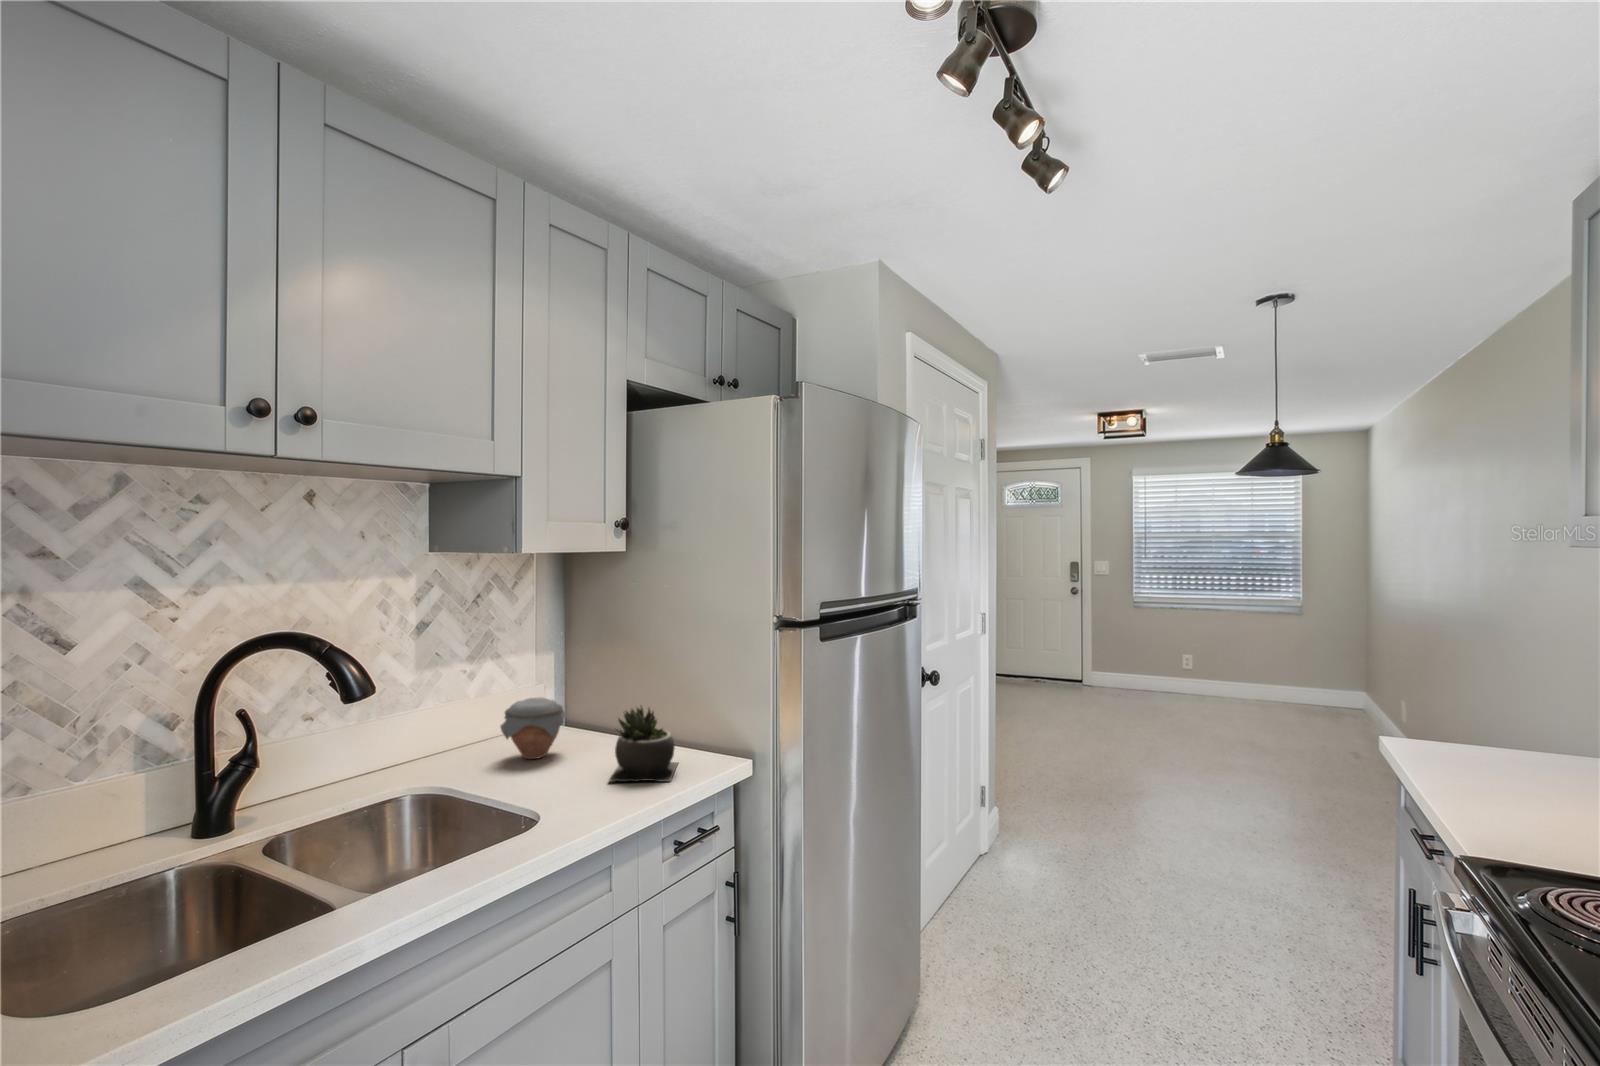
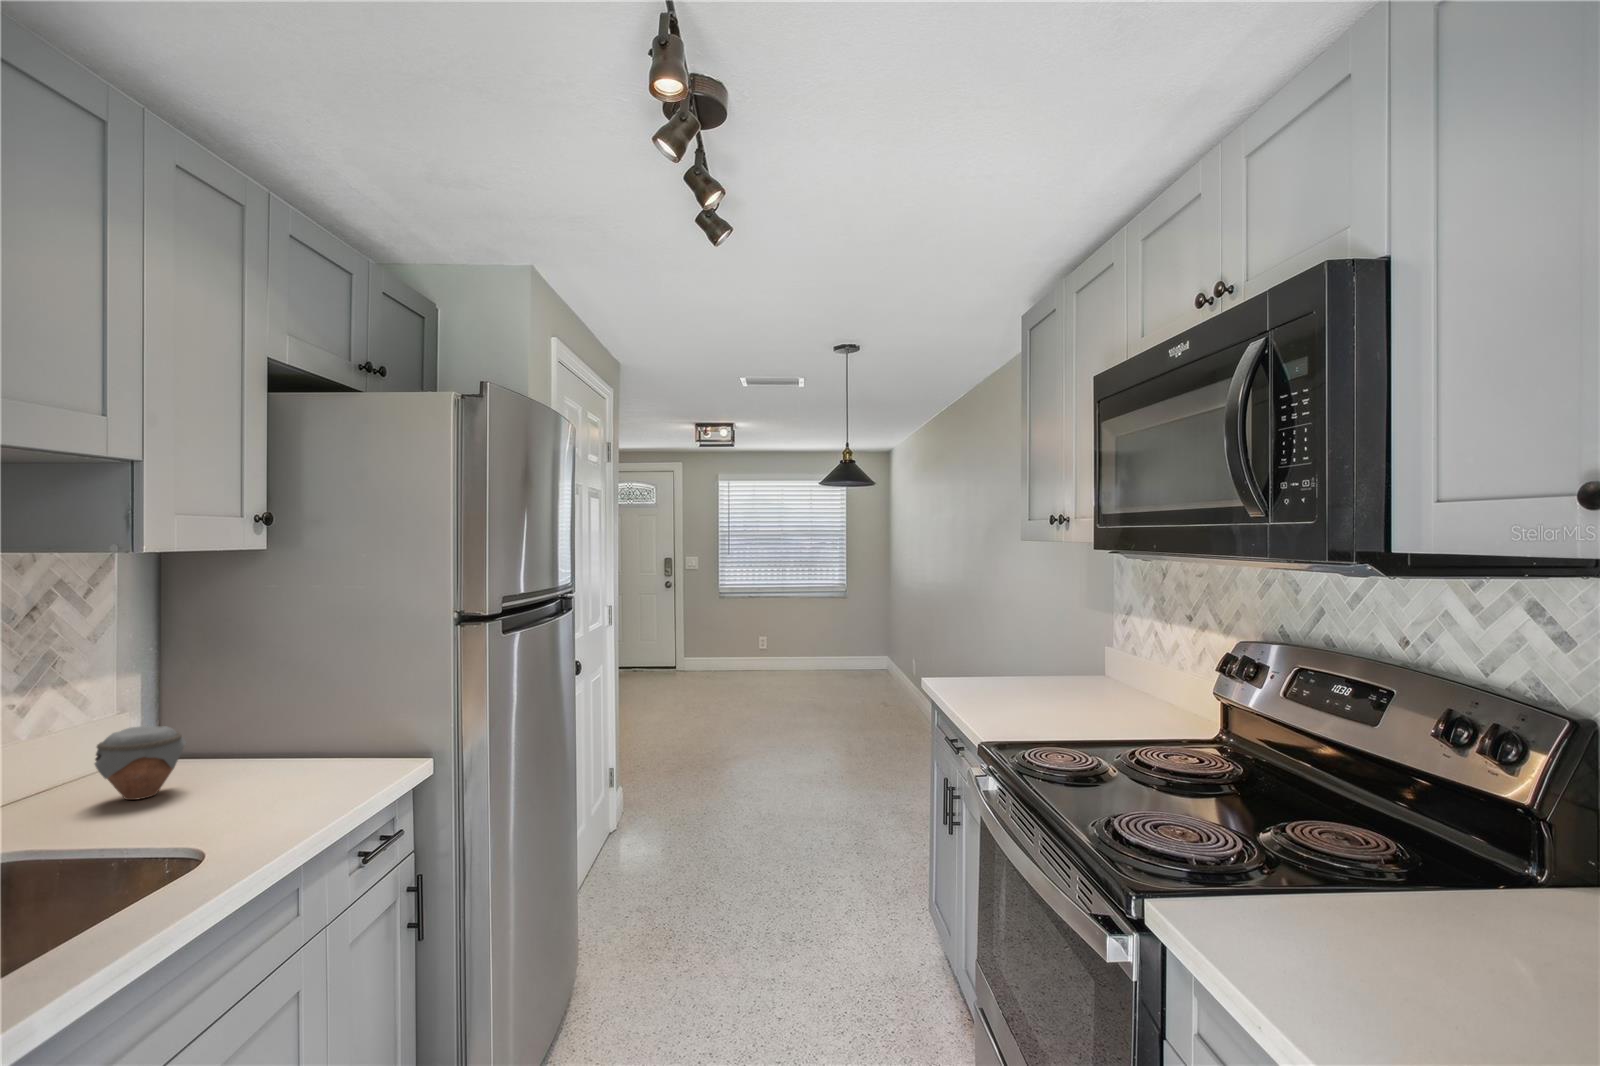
succulent plant: present [609,707,678,782] -> none [272,715,352,802]

